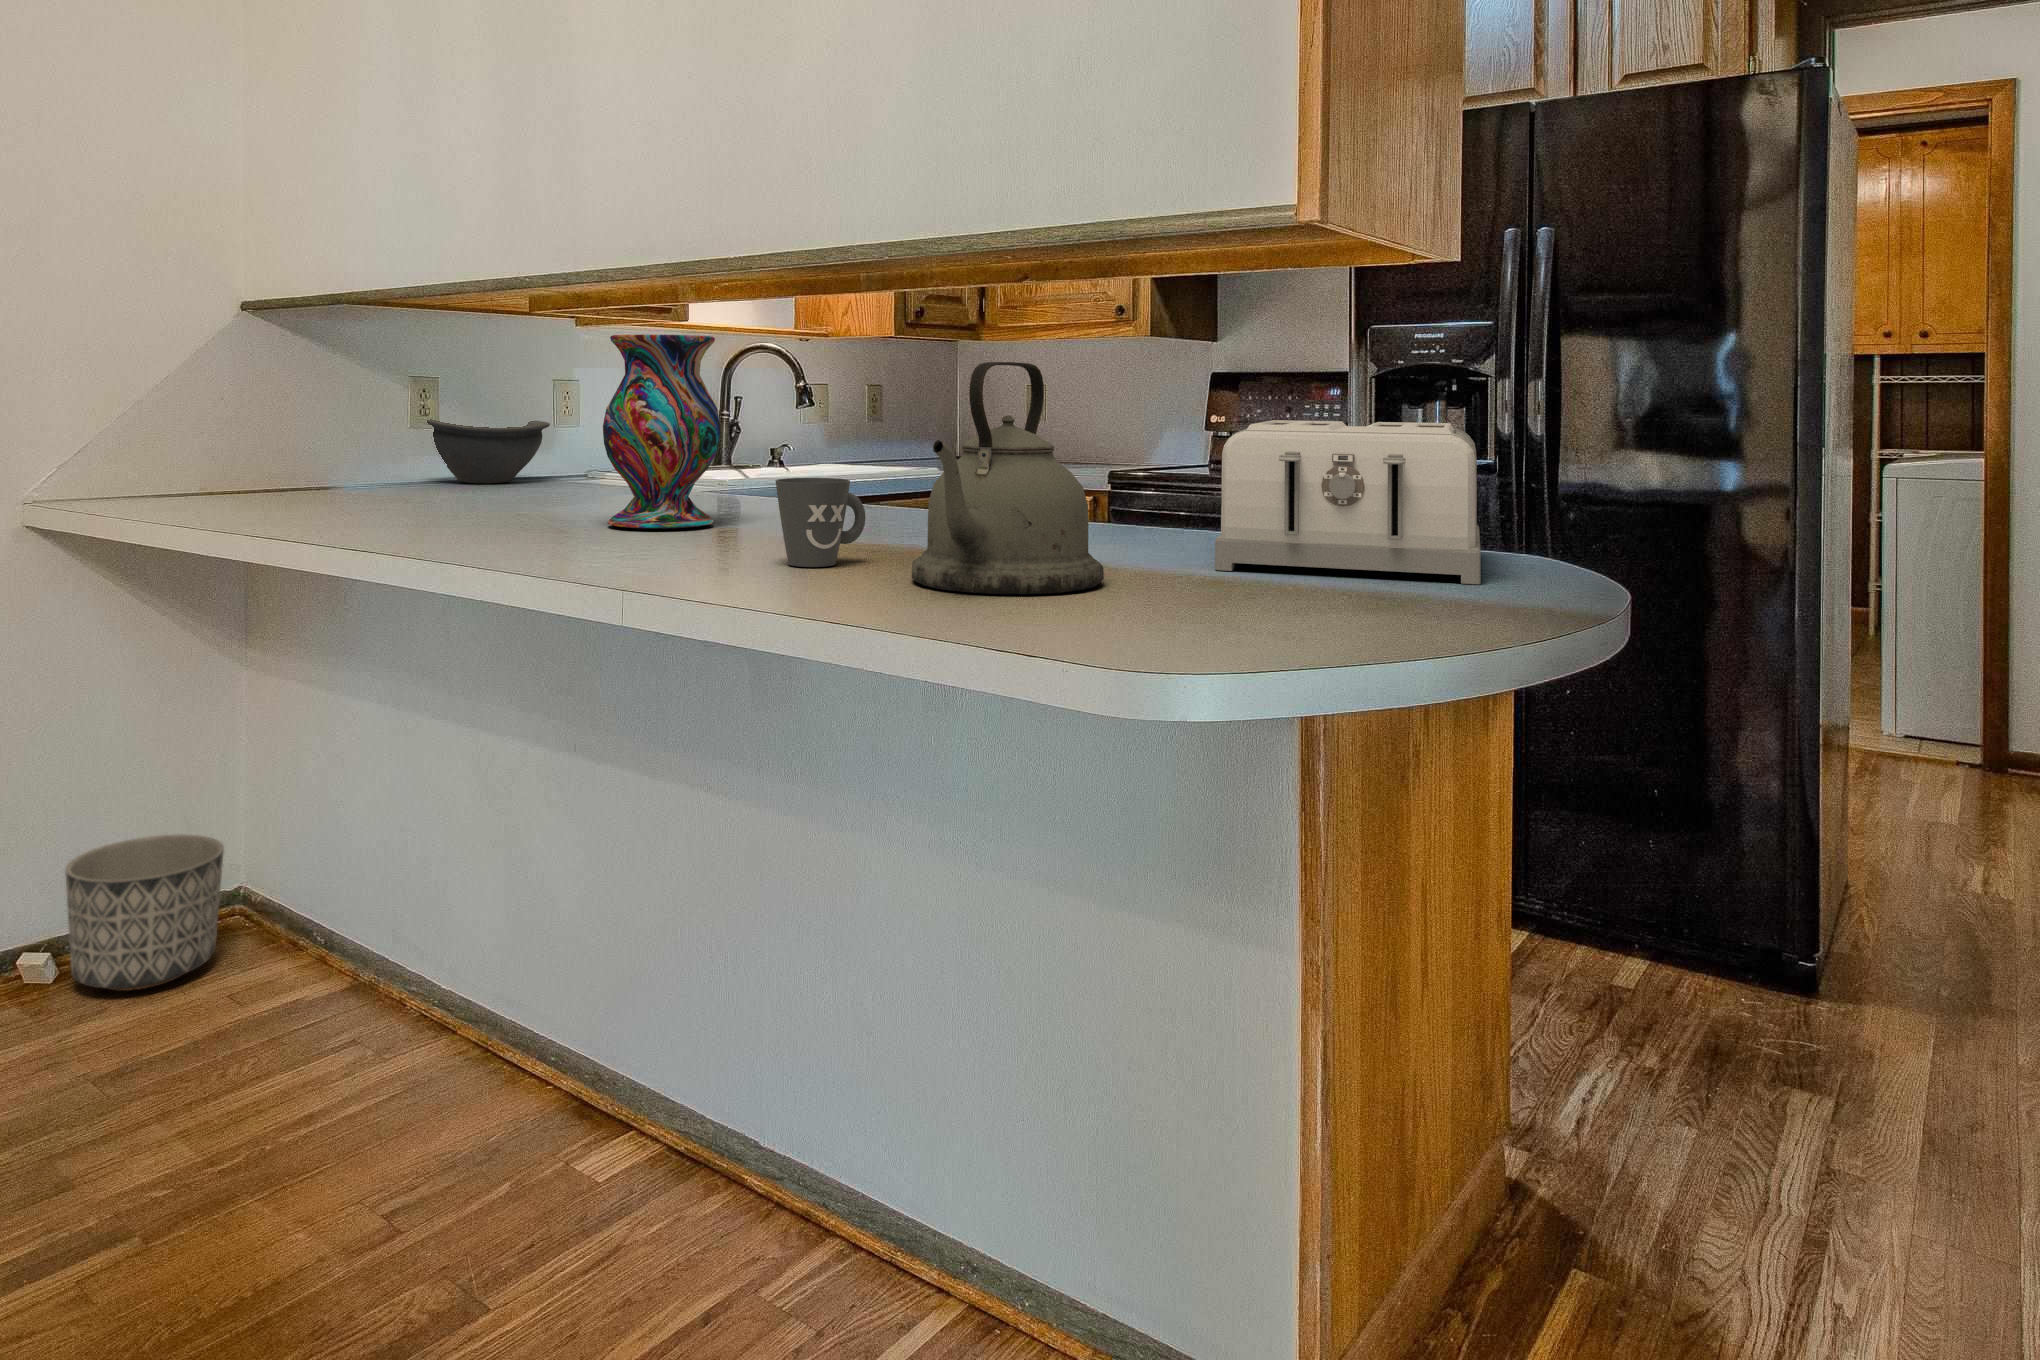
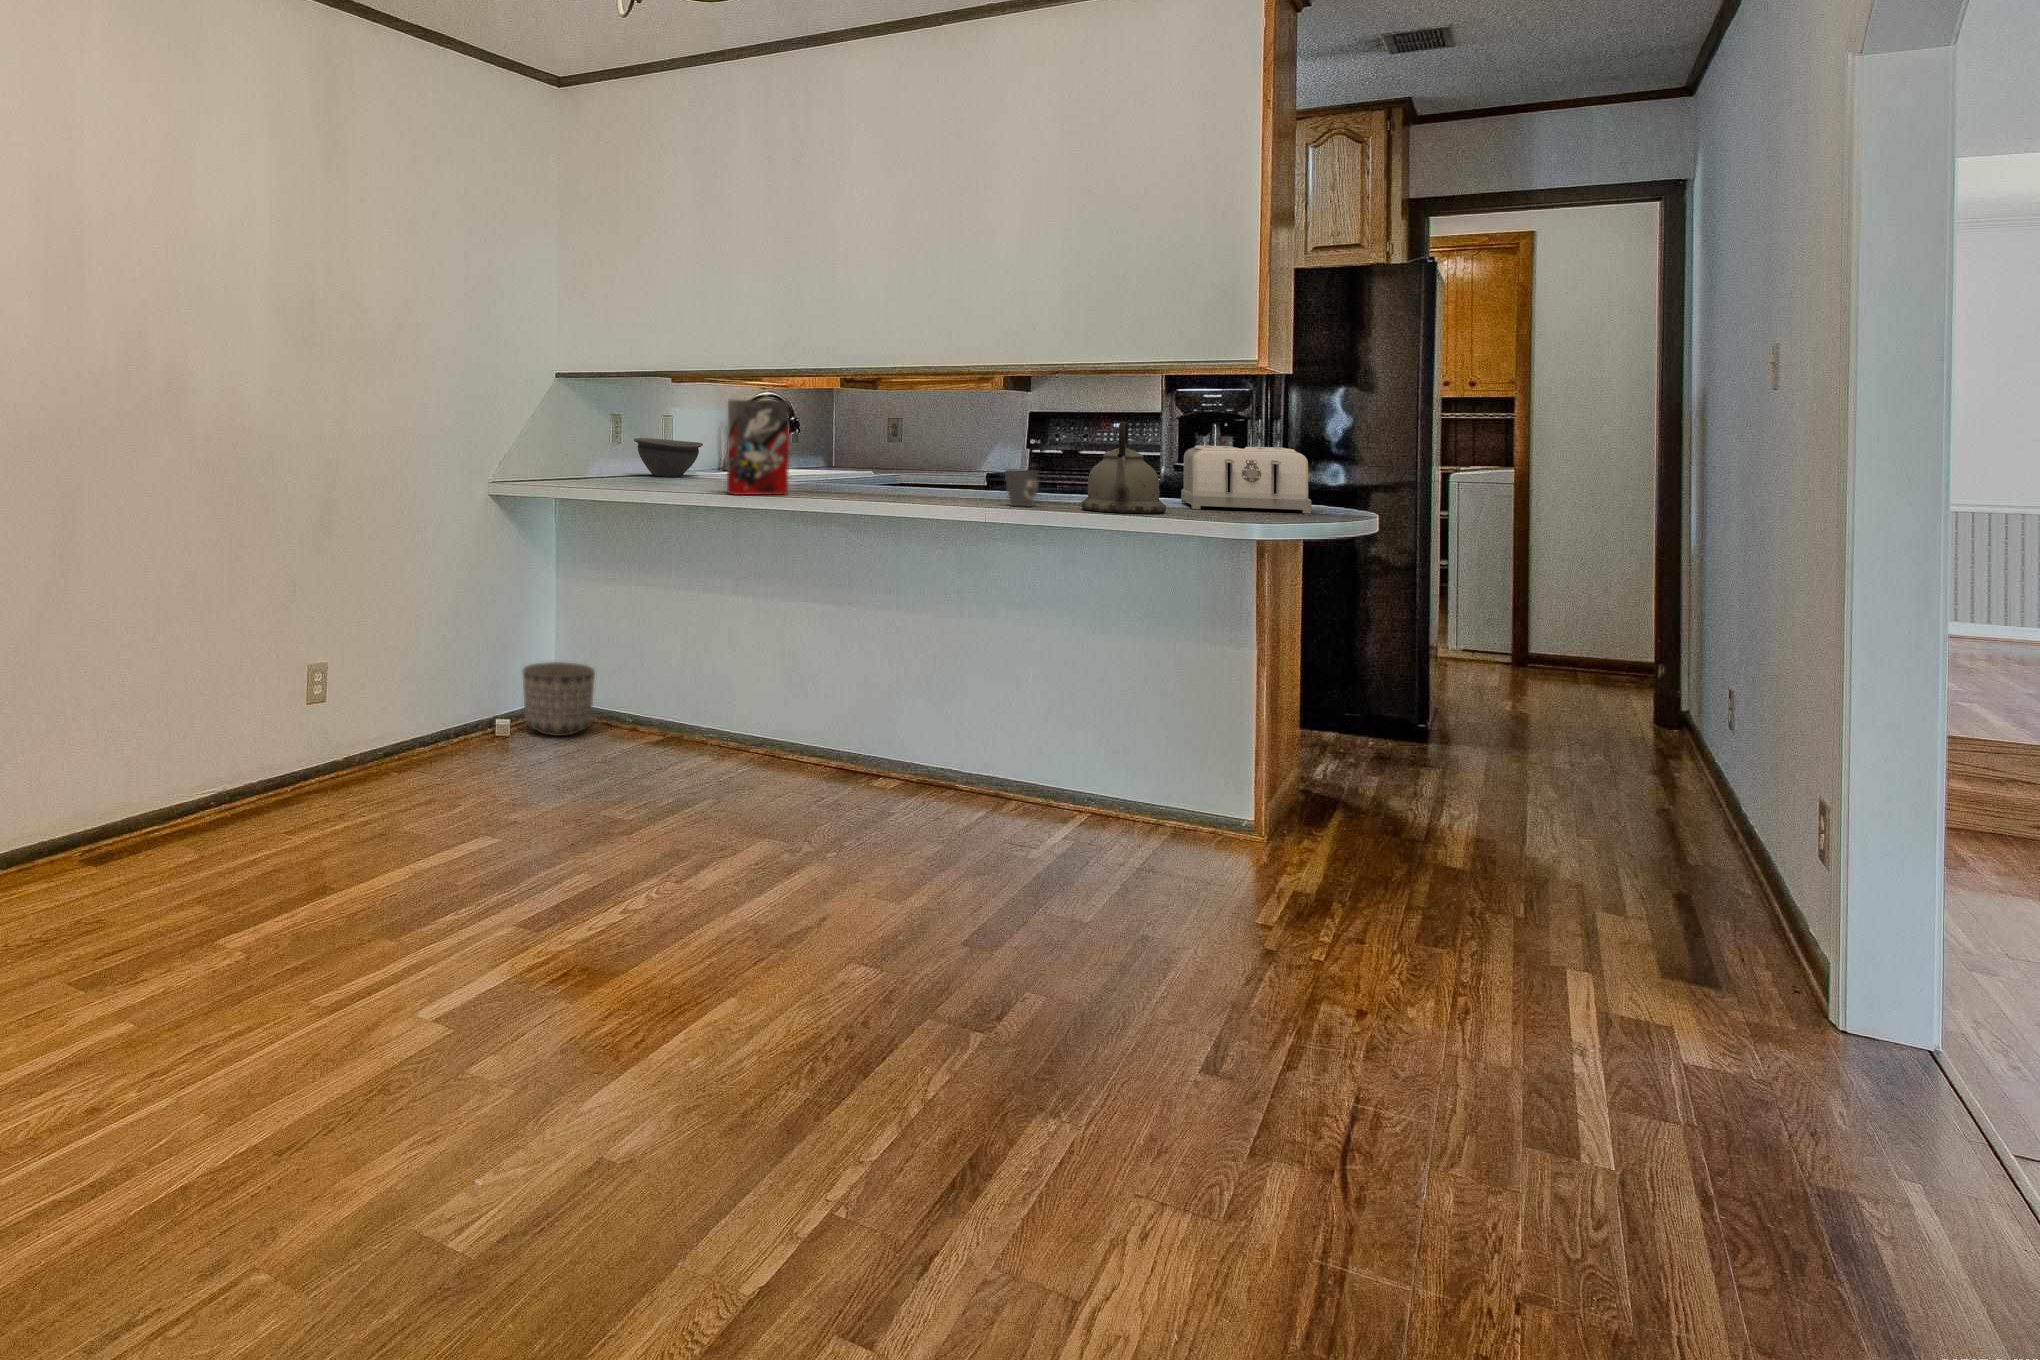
cereal box: none [288,328,429,534] -> present [727,400,789,495]
vase: present [603,335,720,529] -> none [854,402,911,495]

